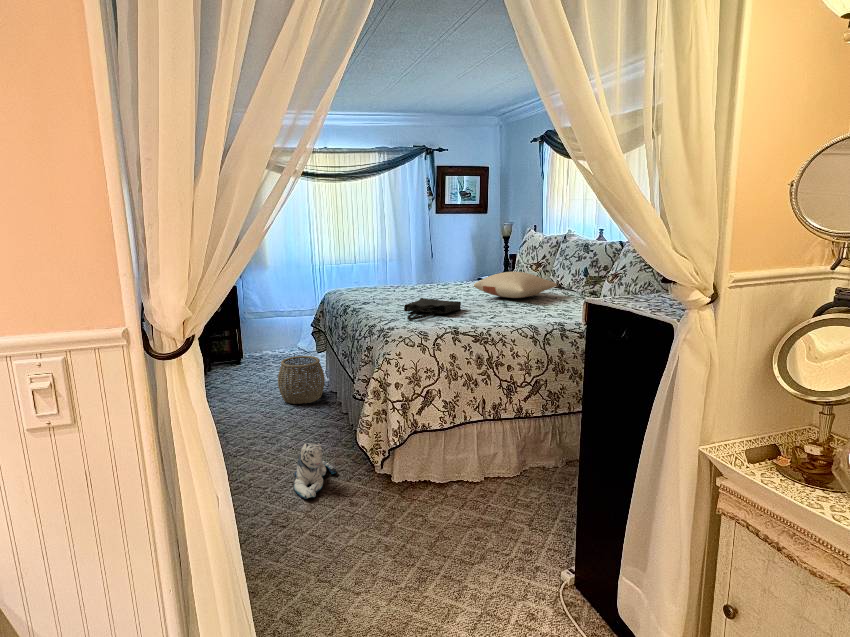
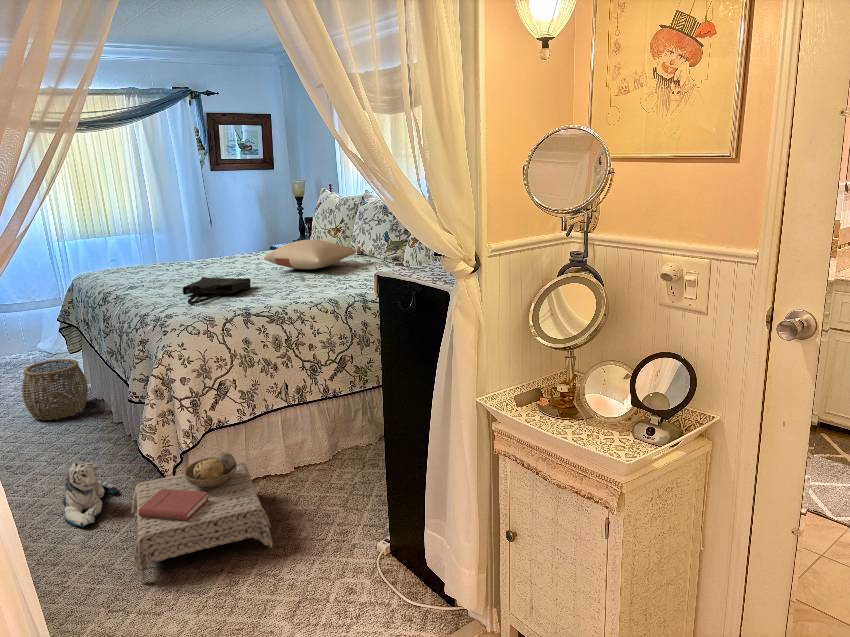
ottoman: none [340,455,461,562] -> present [131,452,273,582]

